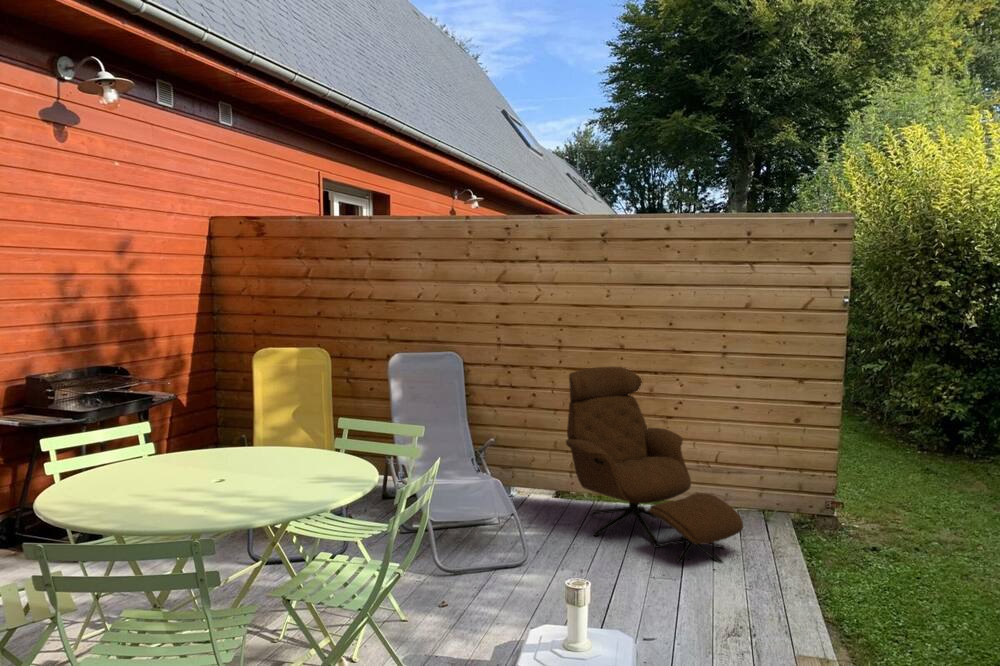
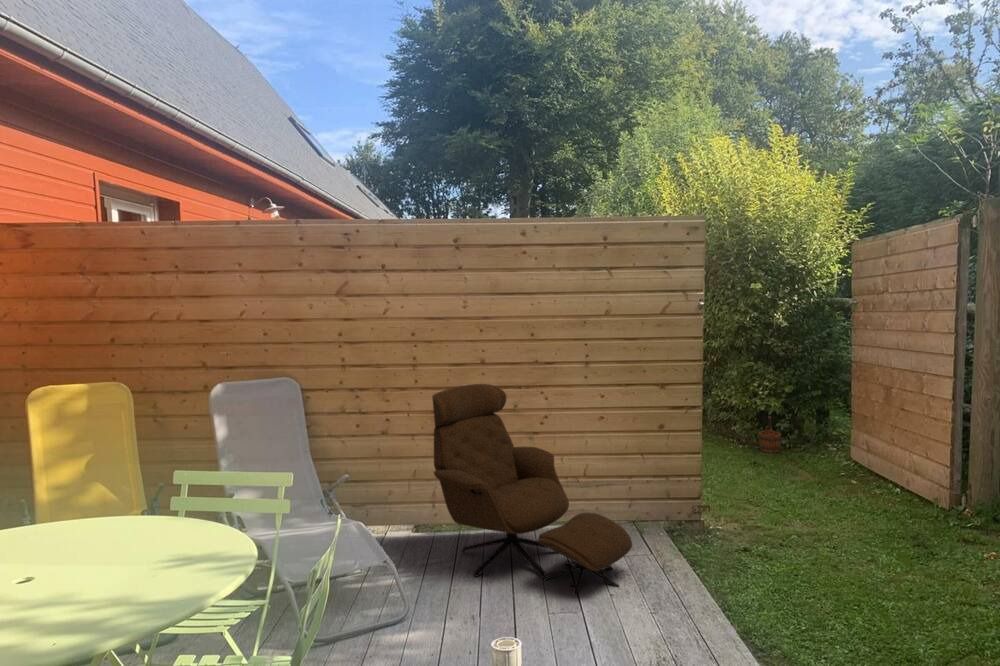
wooden bucket: none [953,429,981,469] -> present [759,416,781,453]

